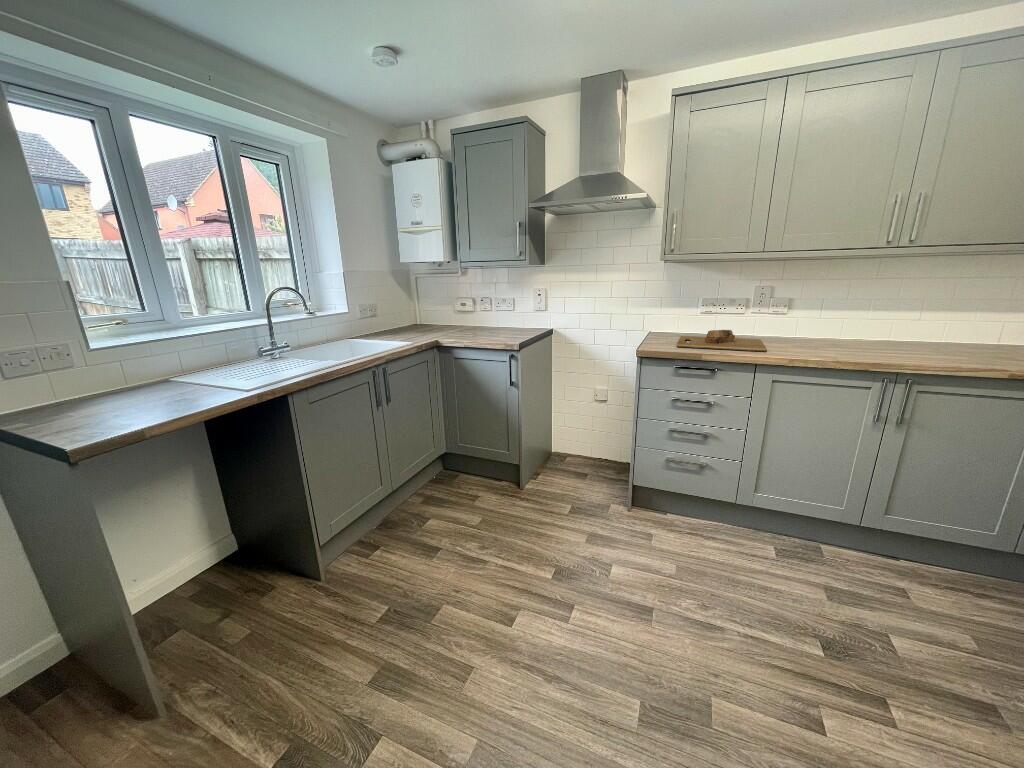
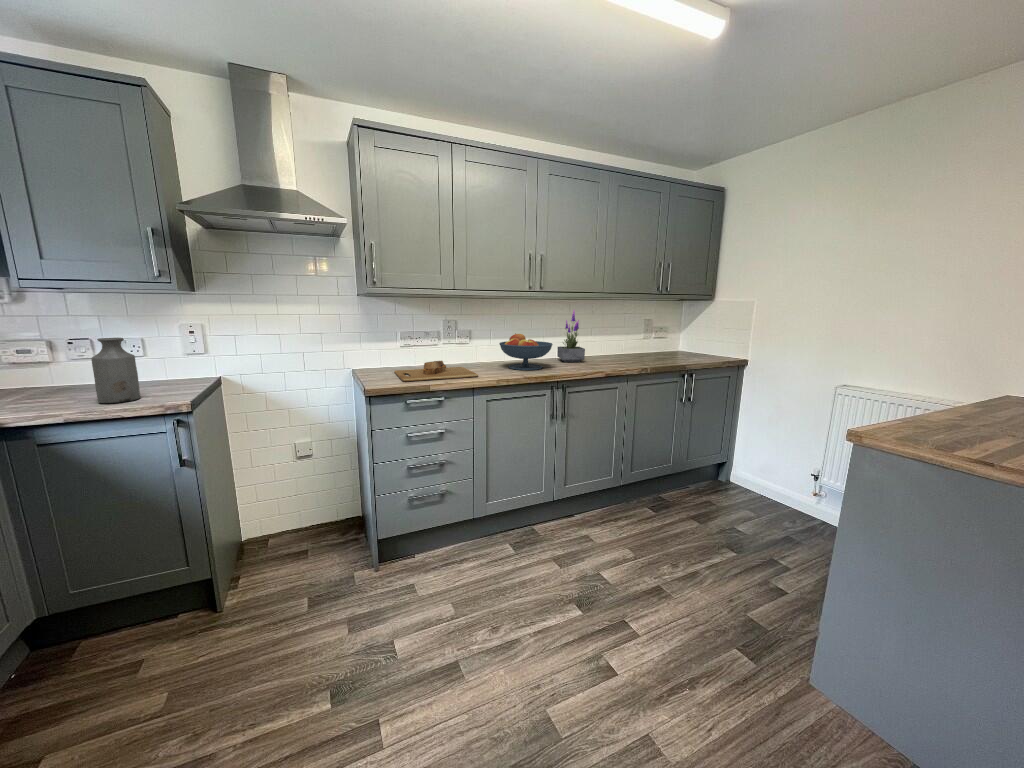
potted plant: none [935,268,991,351] -> present [557,310,585,362]
bottle: none [480,297,500,338] -> present [91,338,140,403]
fruit bowl: none [817,303,908,353] -> present [499,334,553,370]

